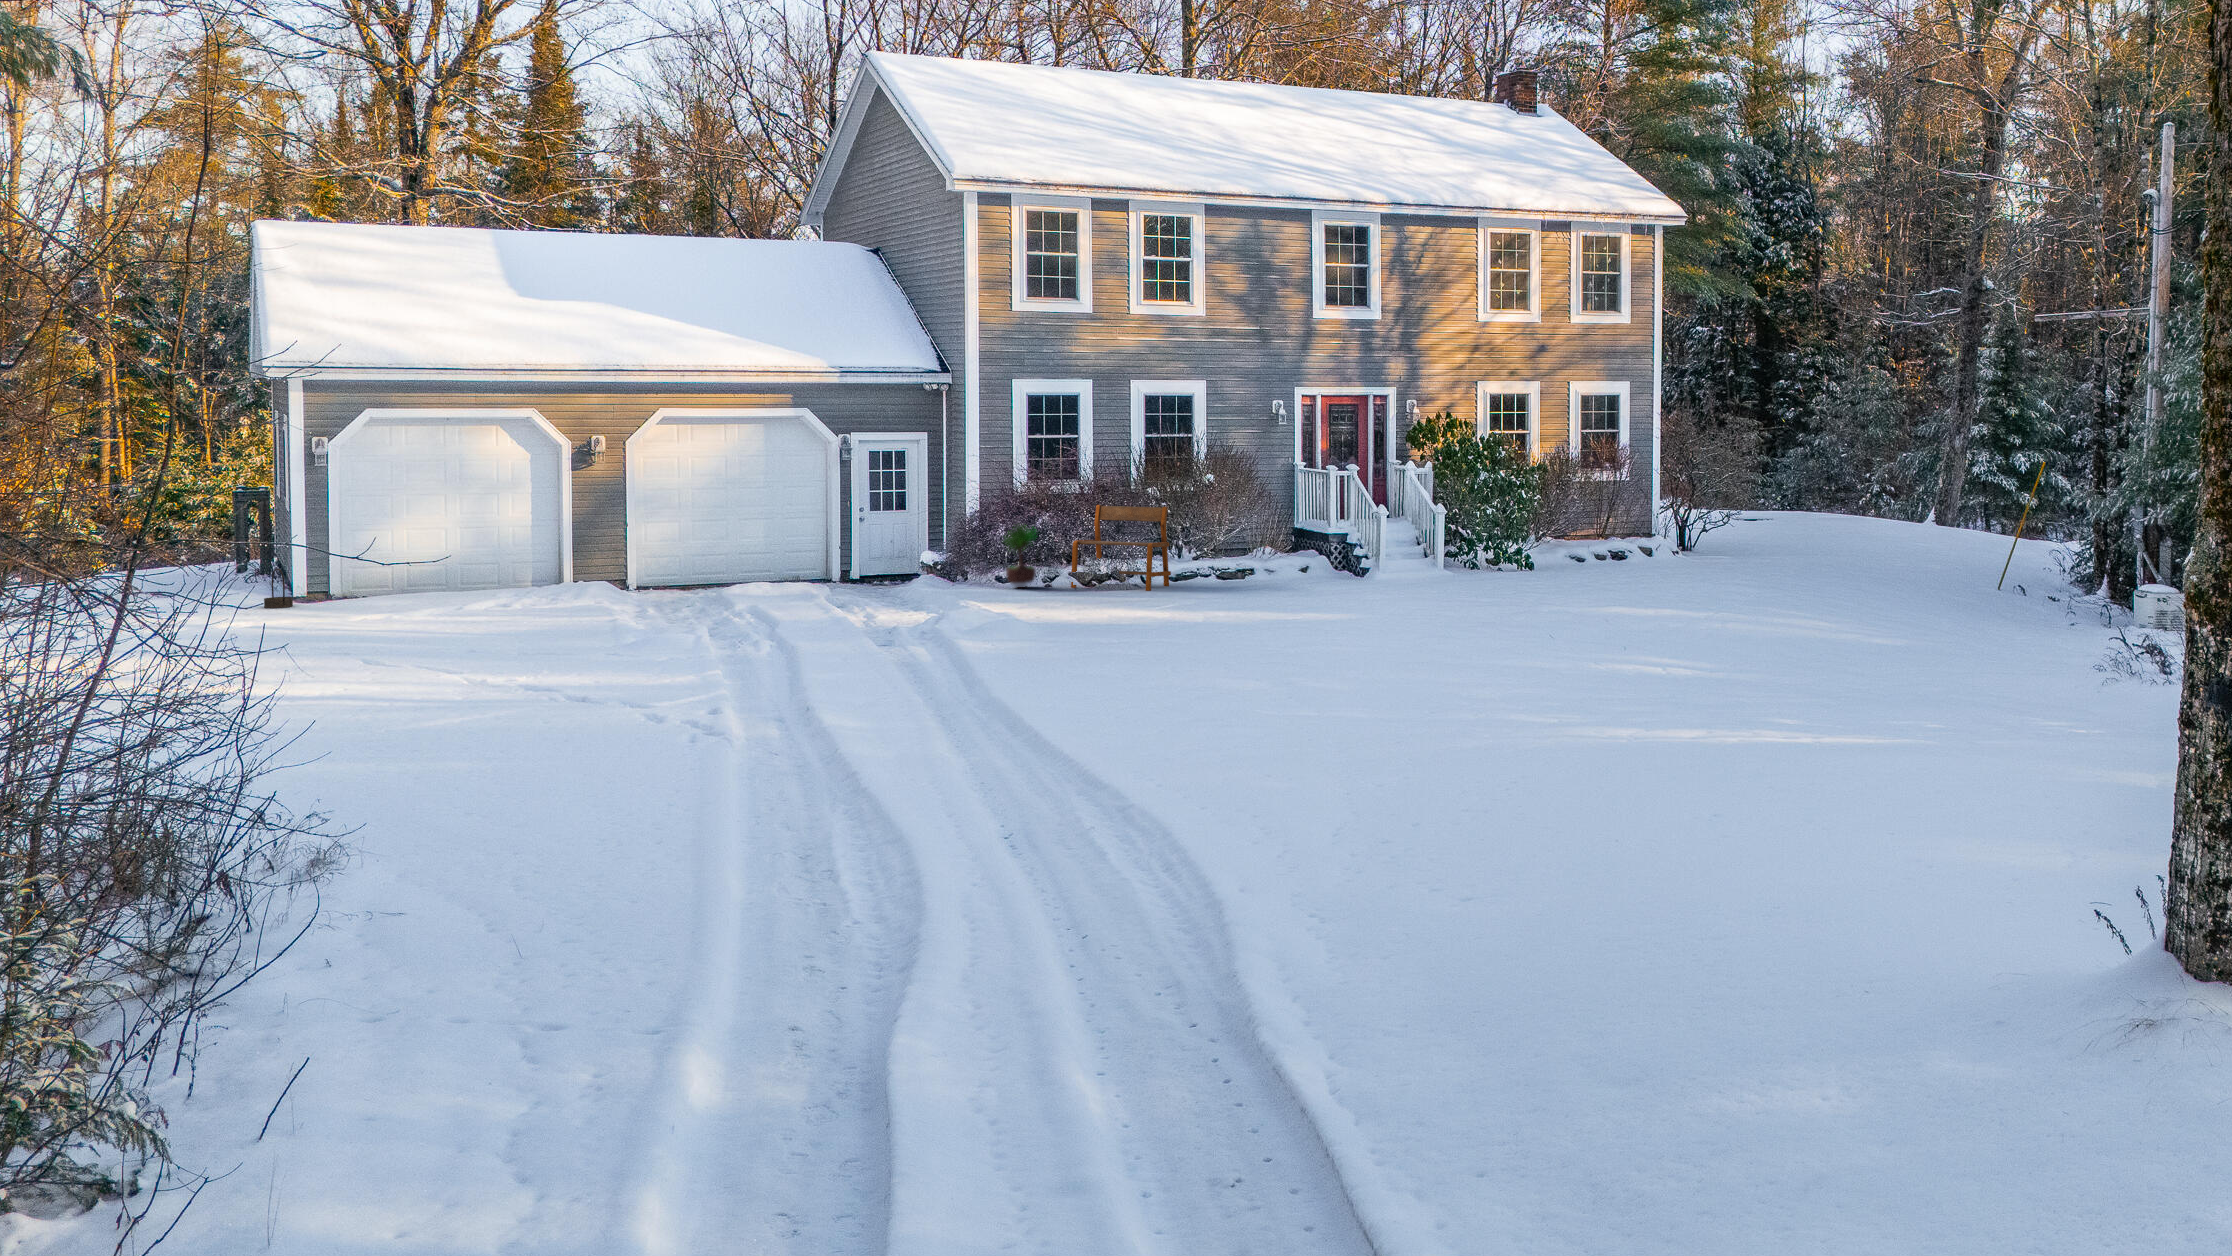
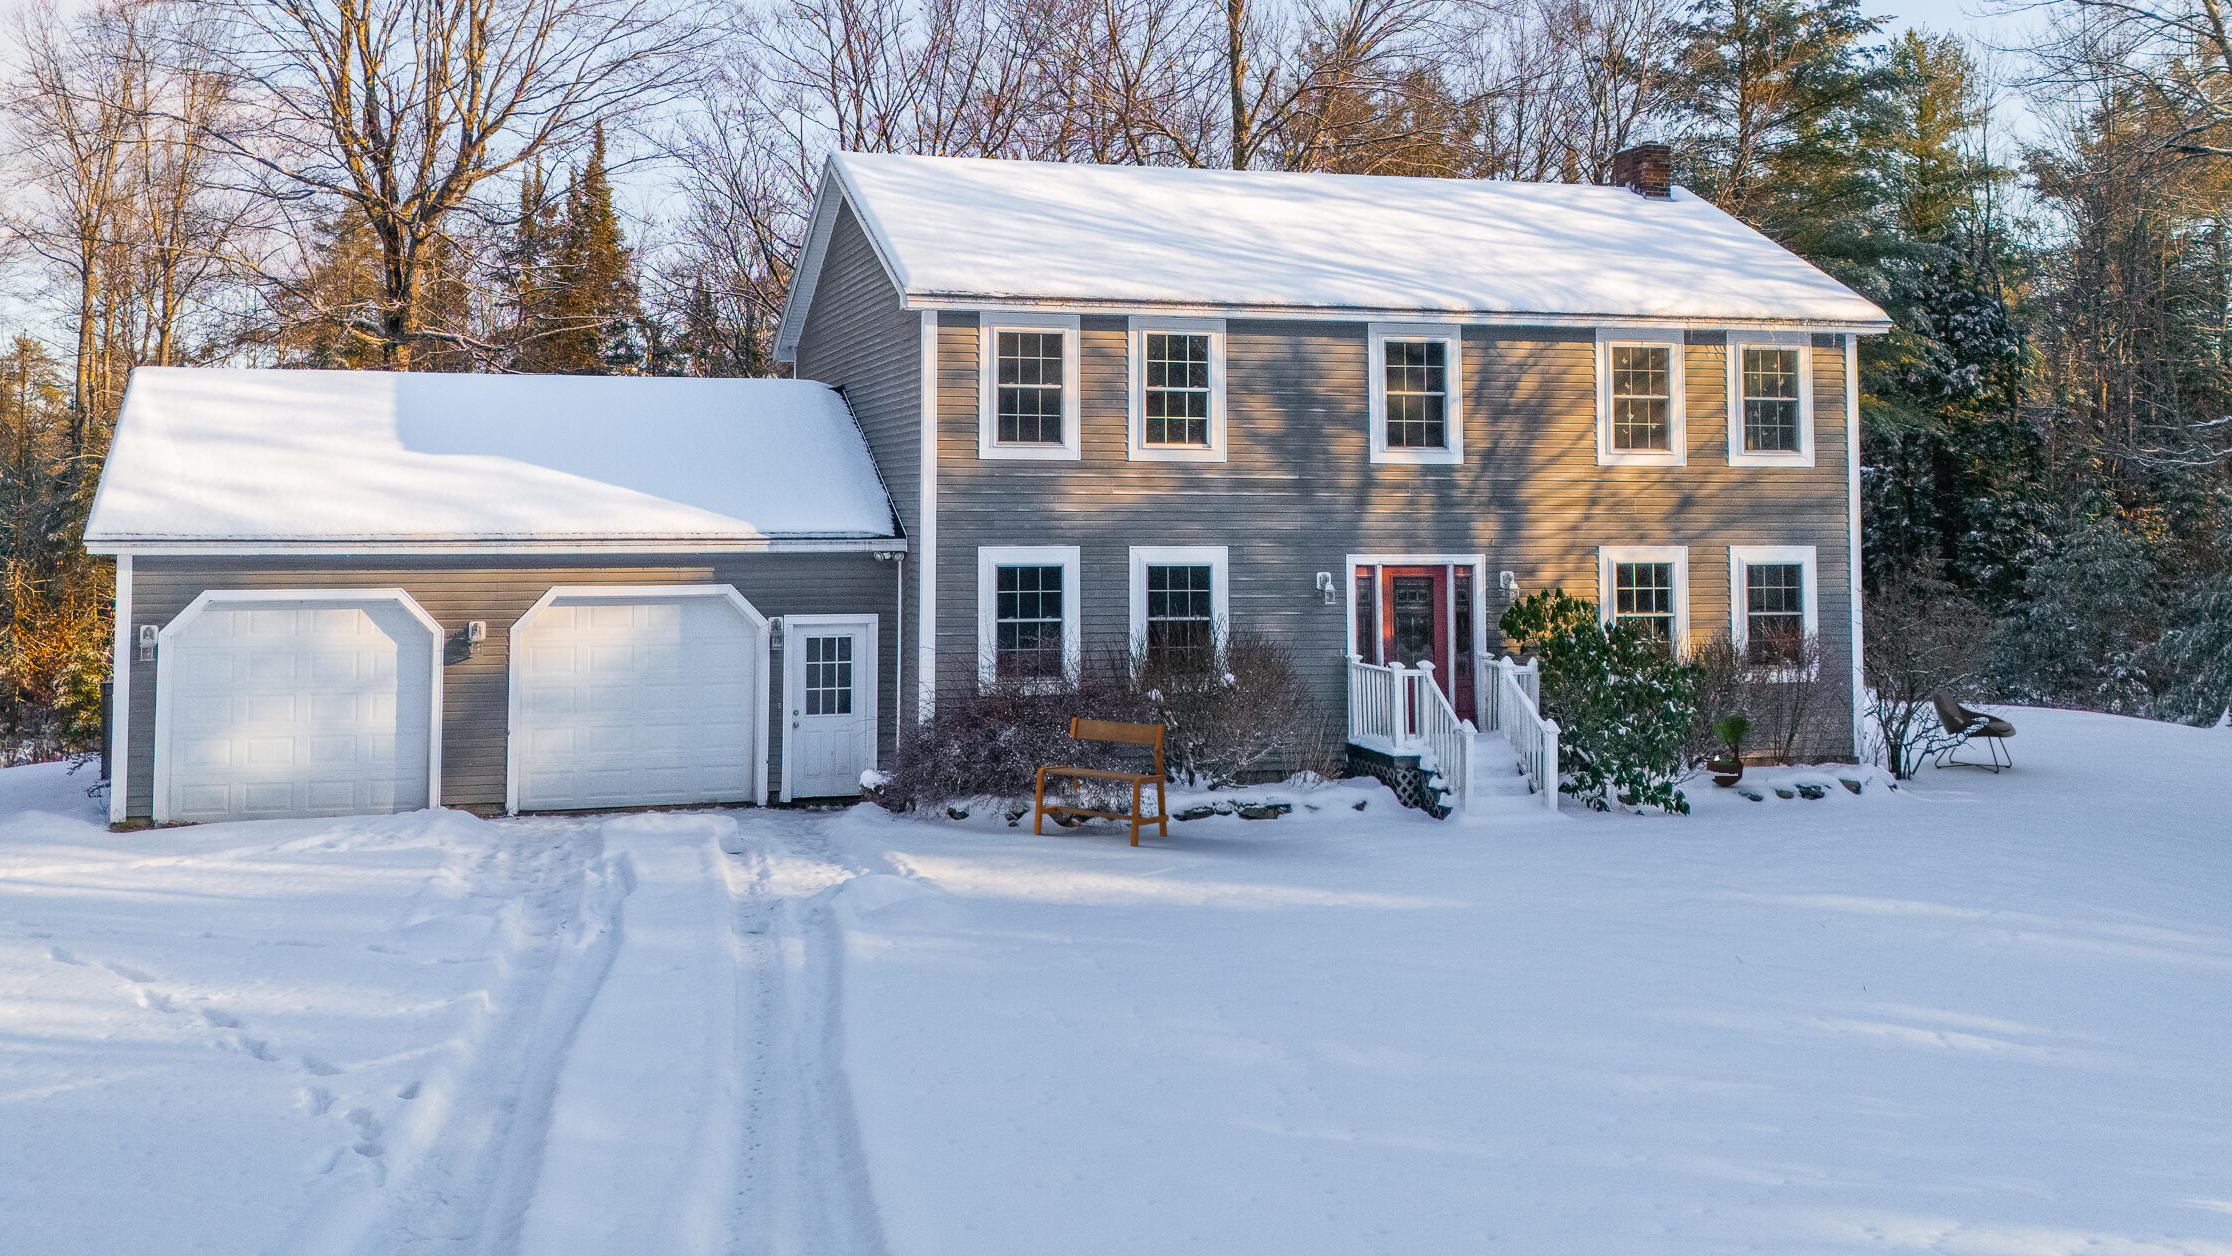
lounge chair: none [1706,487,1760,545] -> present [1931,688,2016,774]
potted tree: present [1003,525,1036,588] -> present [1706,712,1753,786]
basket: present [264,568,293,608] -> none [78,780,112,830]

